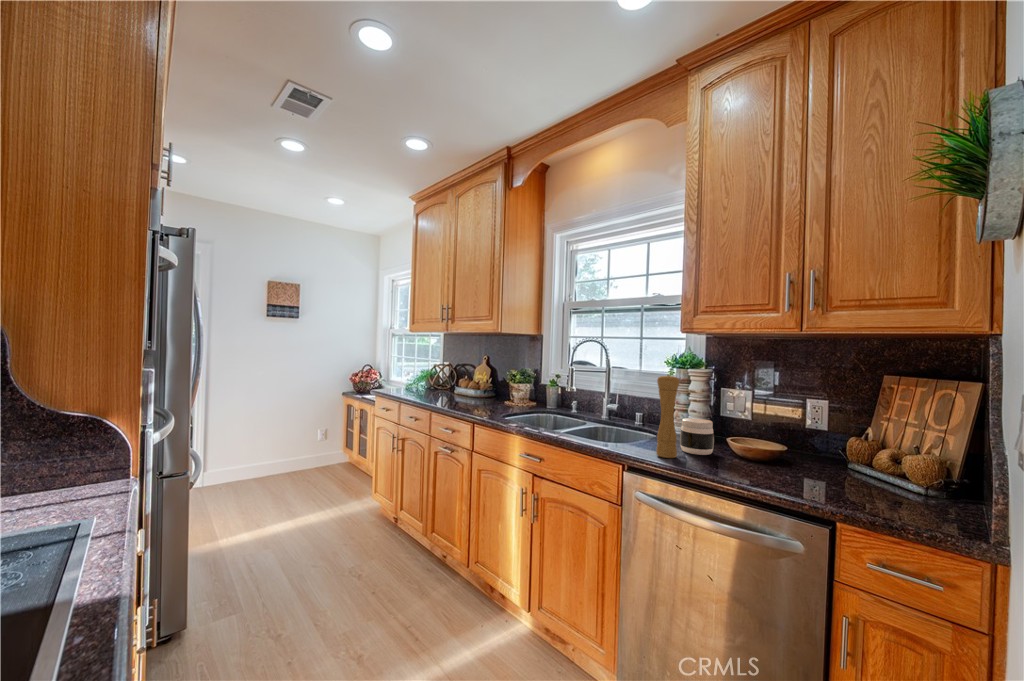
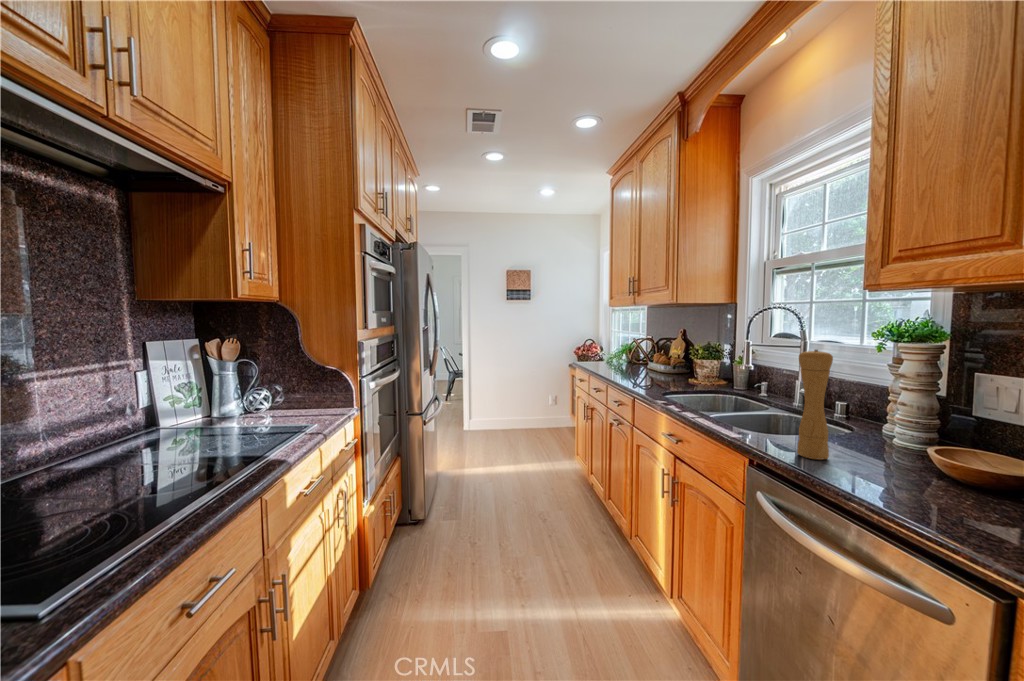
jar: present [680,418,714,455] -> none [852,411,909,465]

